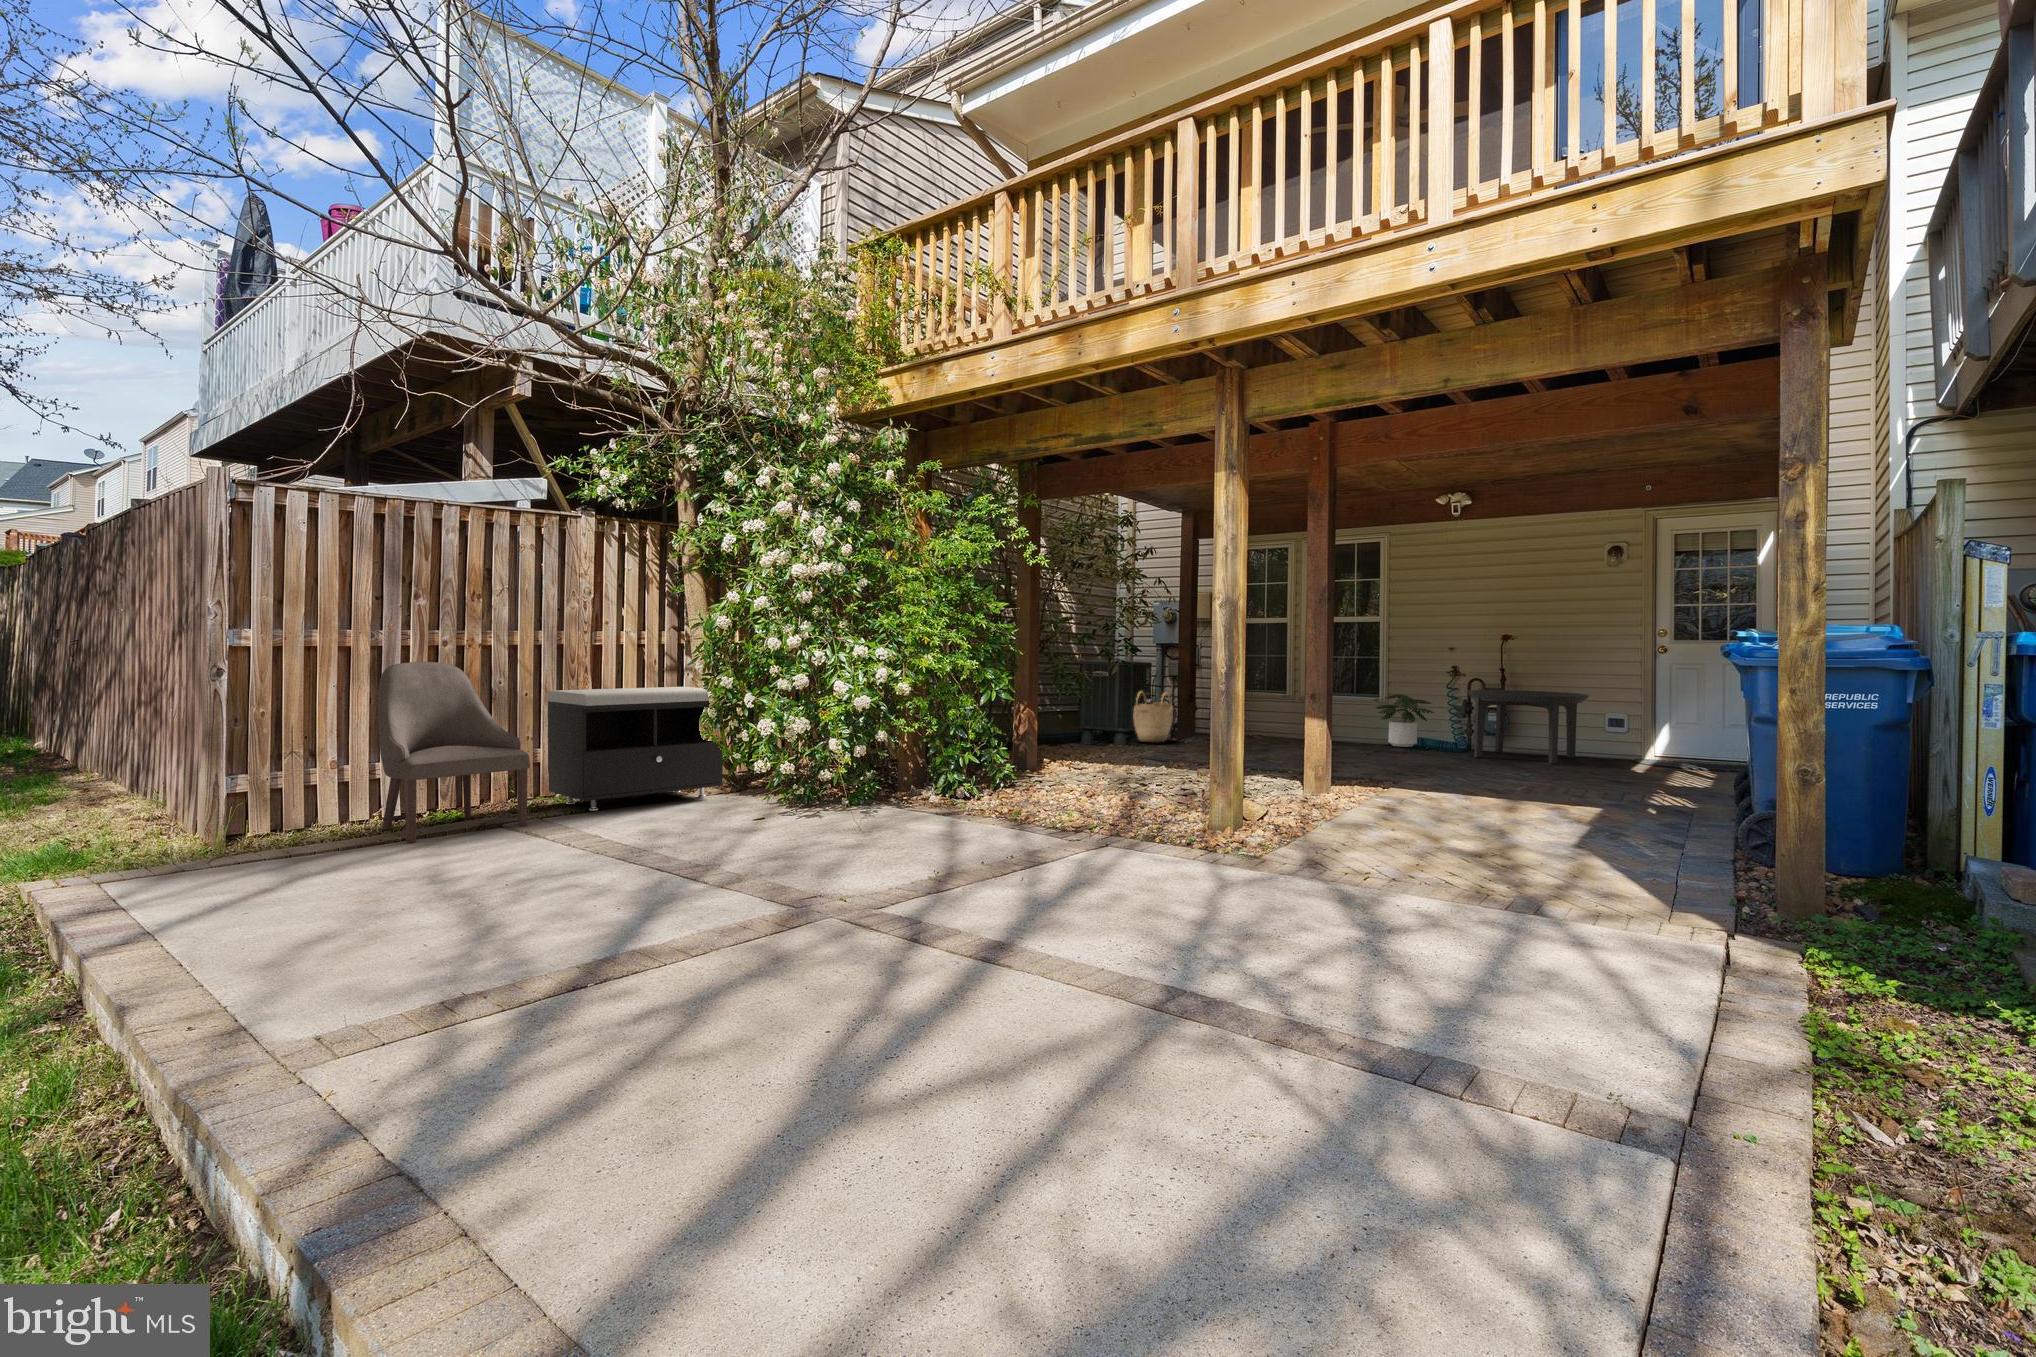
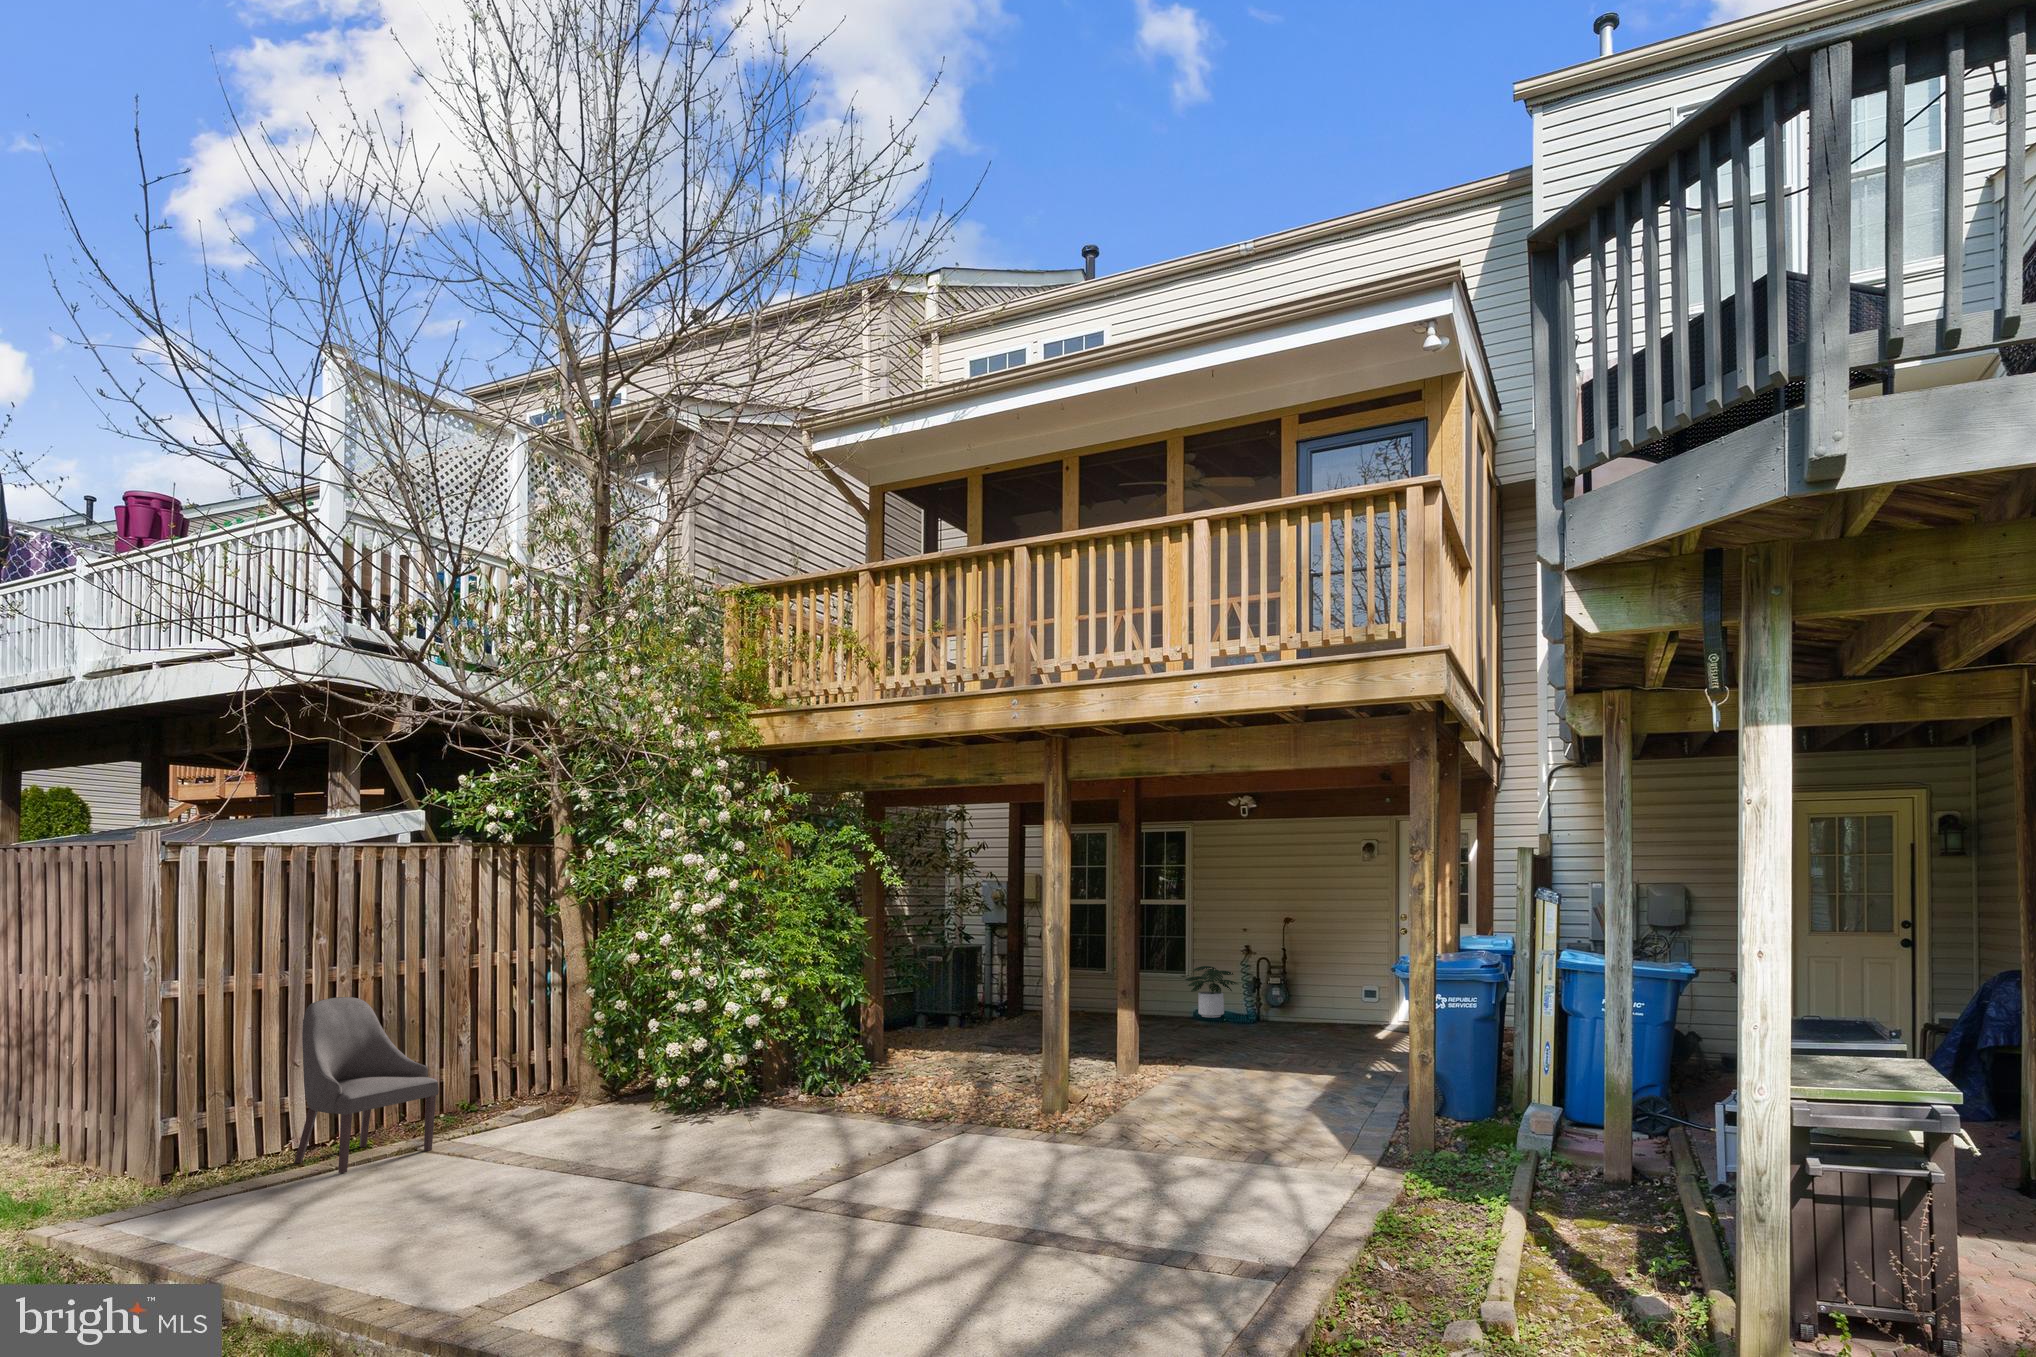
storage bench: present [548,687,723,811] -> none [425,1001,598,1132]
round table: present [1466,690,1591,764] -> none [1262,961,1366,1031]
woven basket: present [1133,698,1173,742] -> none [957,971,995,1024]

